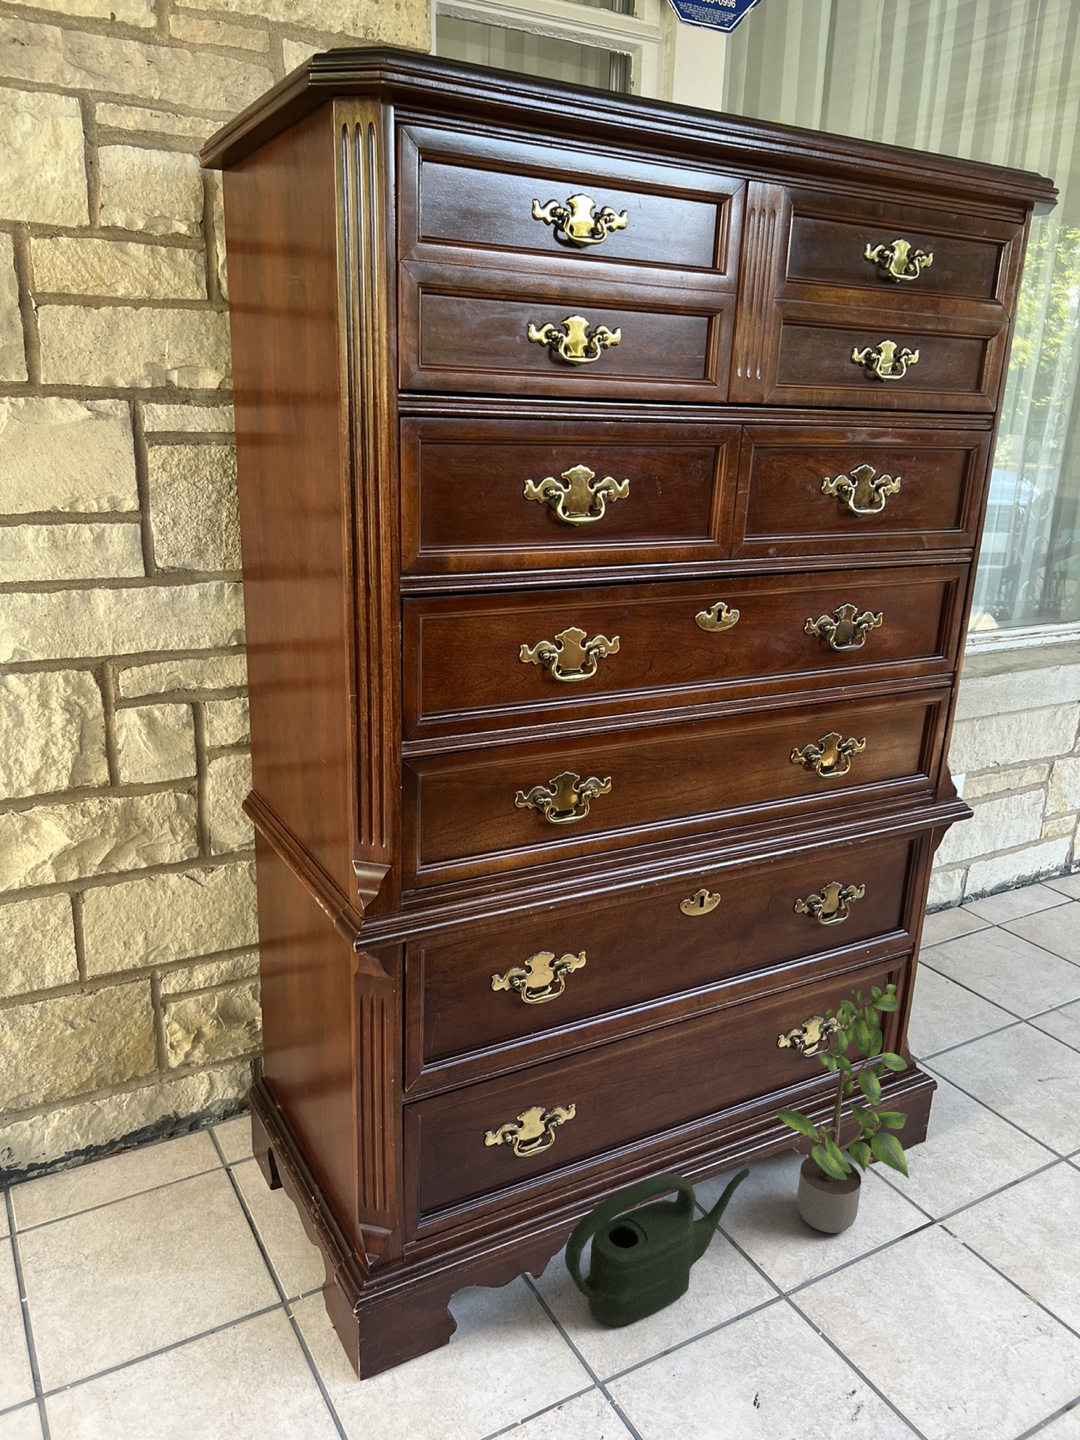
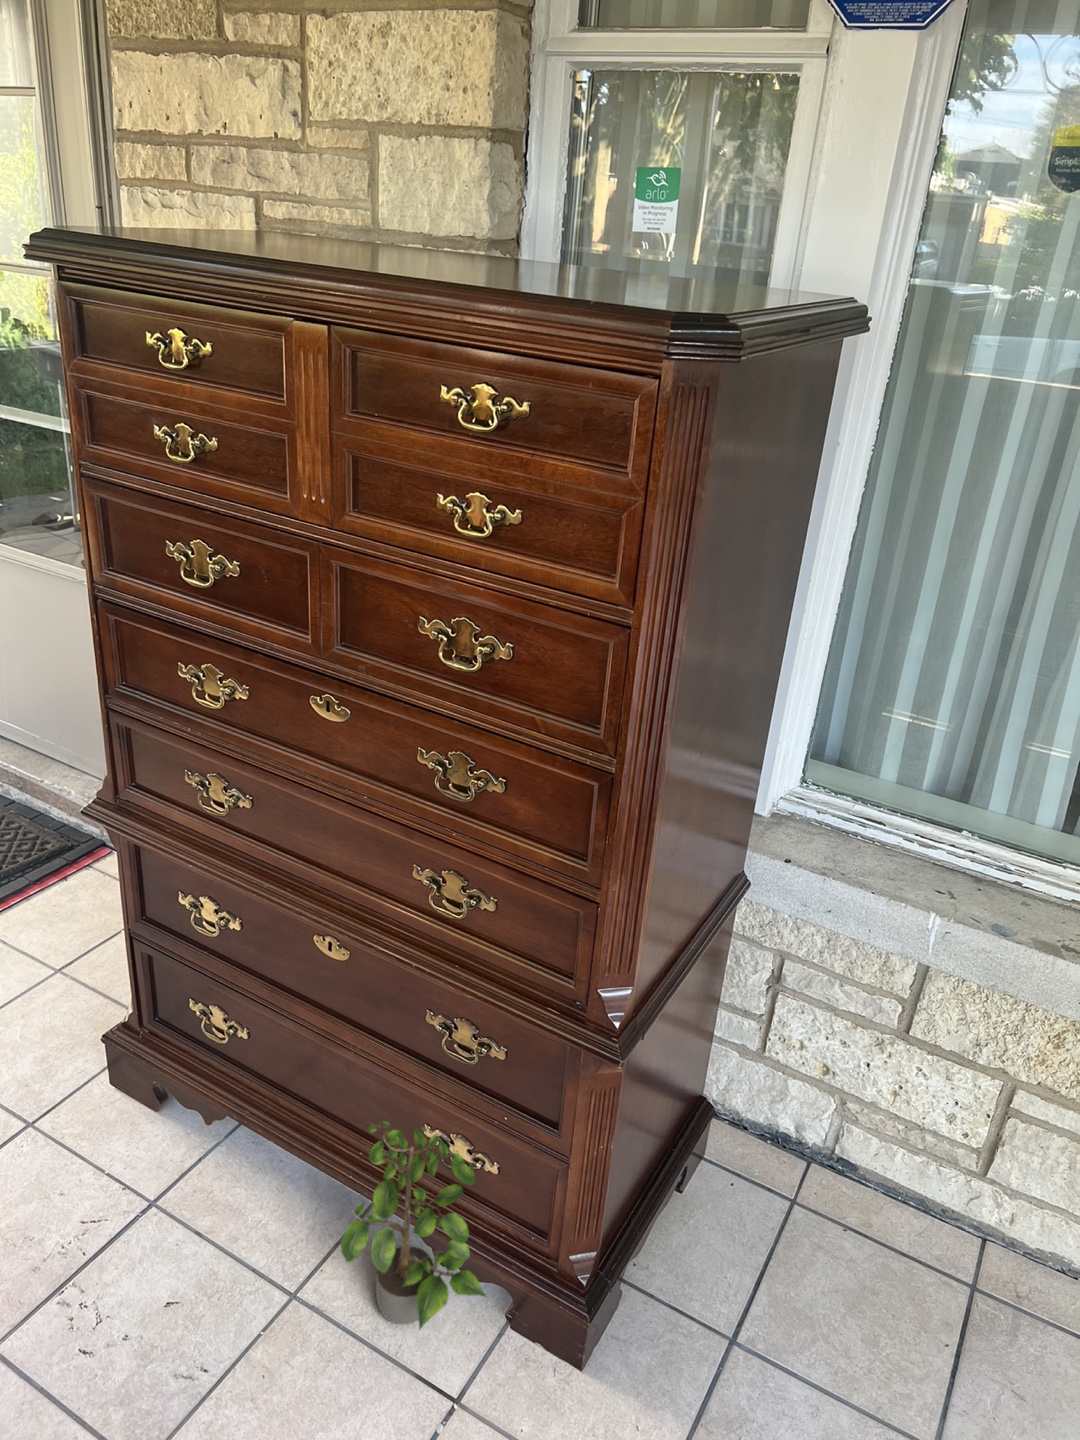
watering can: present [565,1168,749,1326] -> none [187,1105,336,1227]

